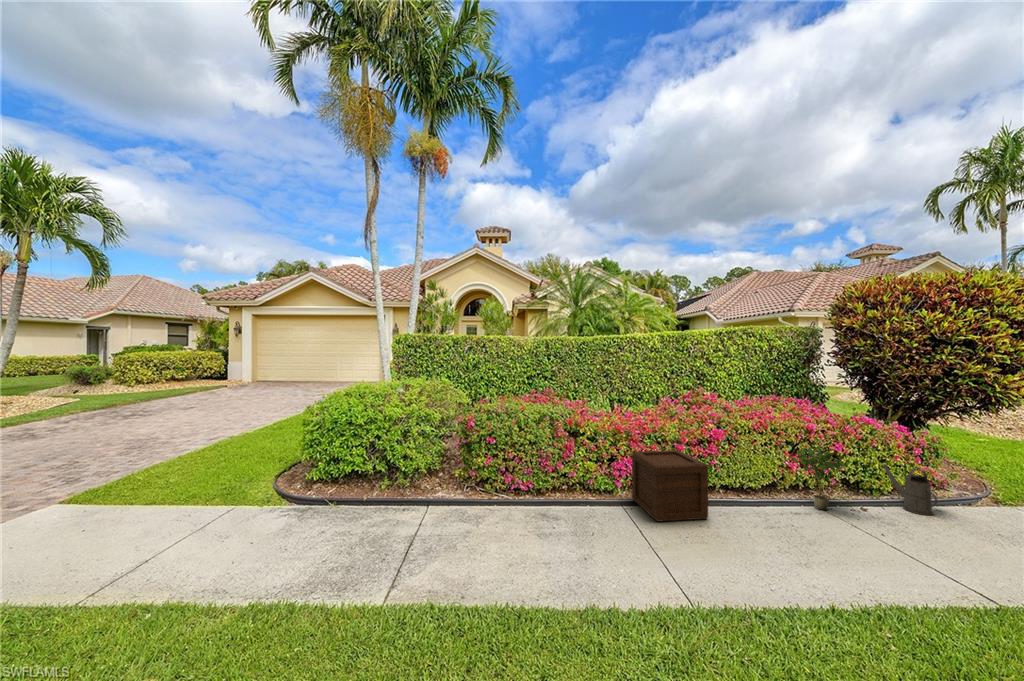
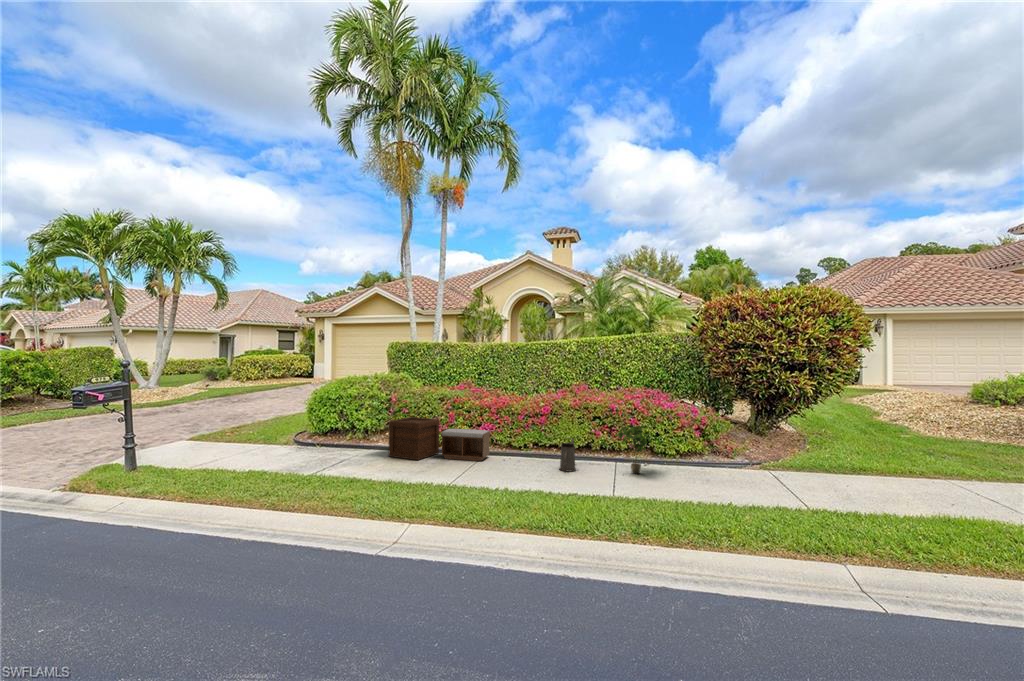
wooden crate: present [632,450,708,522] -> present [388,417,439,460]
bench: none [551,462,618,510] -> present [441,429,490,461]
watering can: present [883,465,938,515] -> present [559,439,576,472]

